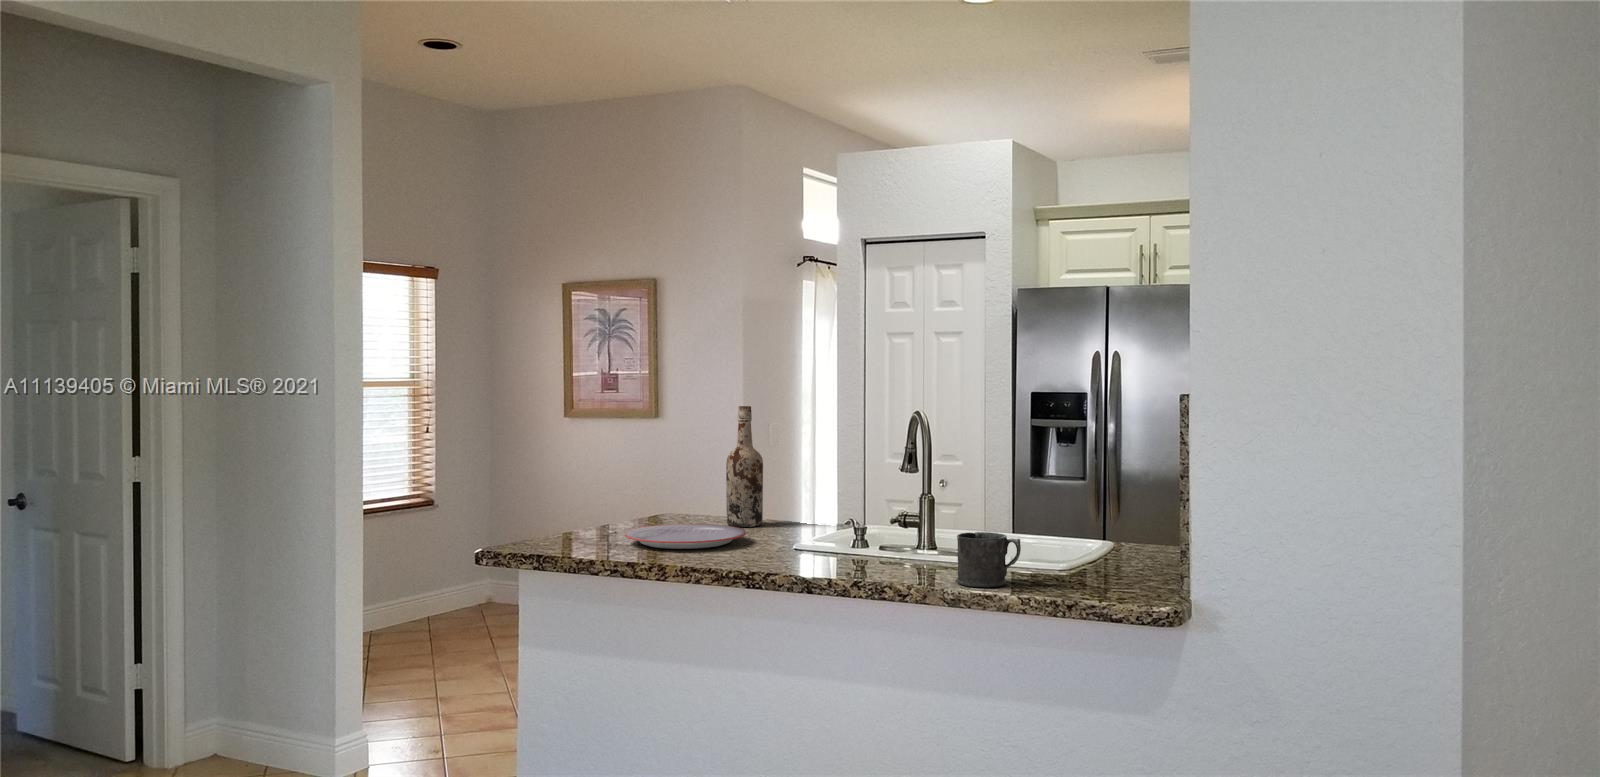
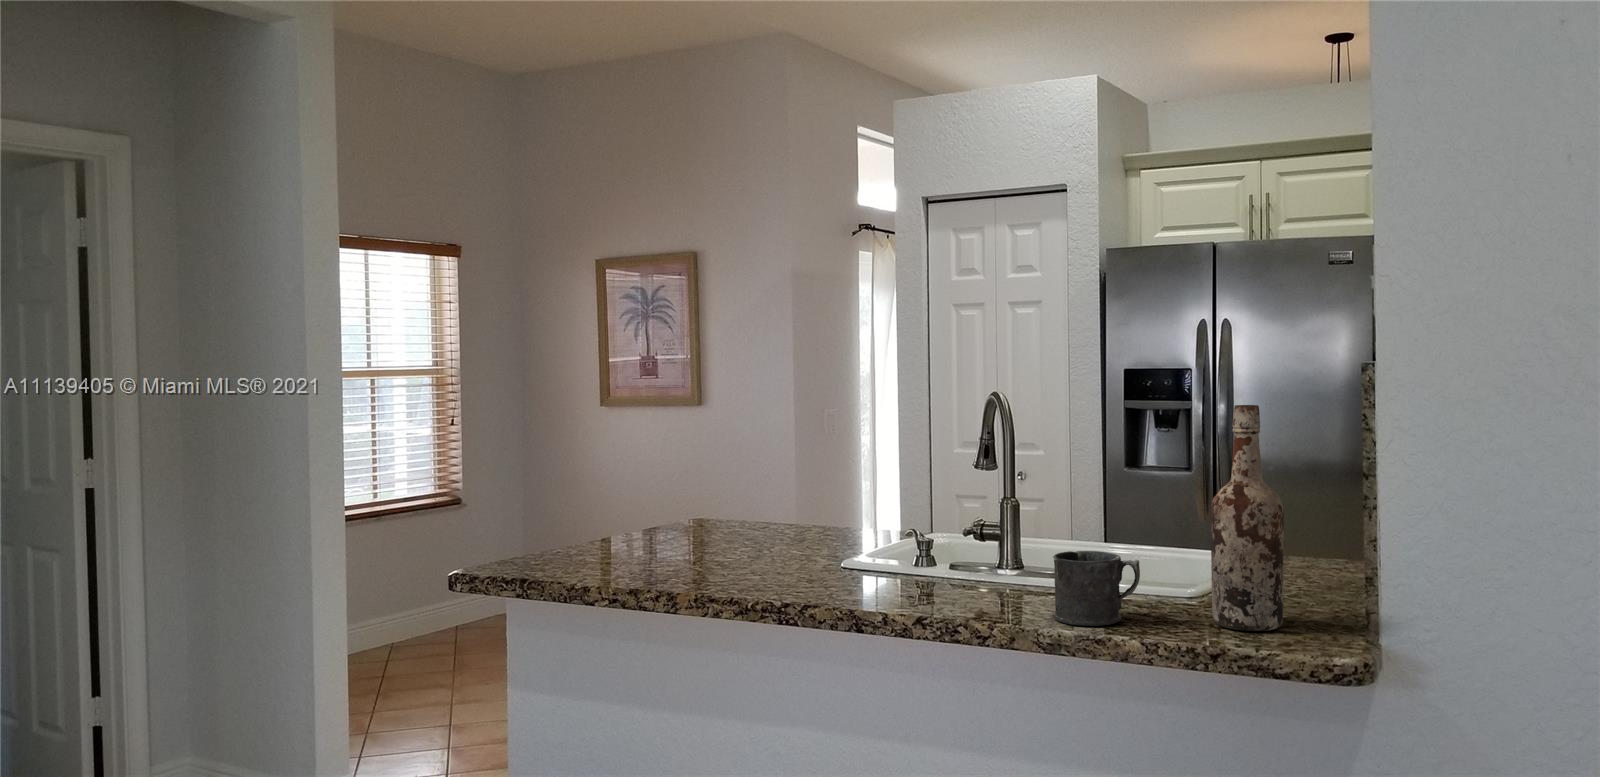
wine bottle: present [726,406,763,527] -> present [1211,405,1284,631]
plate: present [625,524,746,549] -> none [632,536,783,570]

